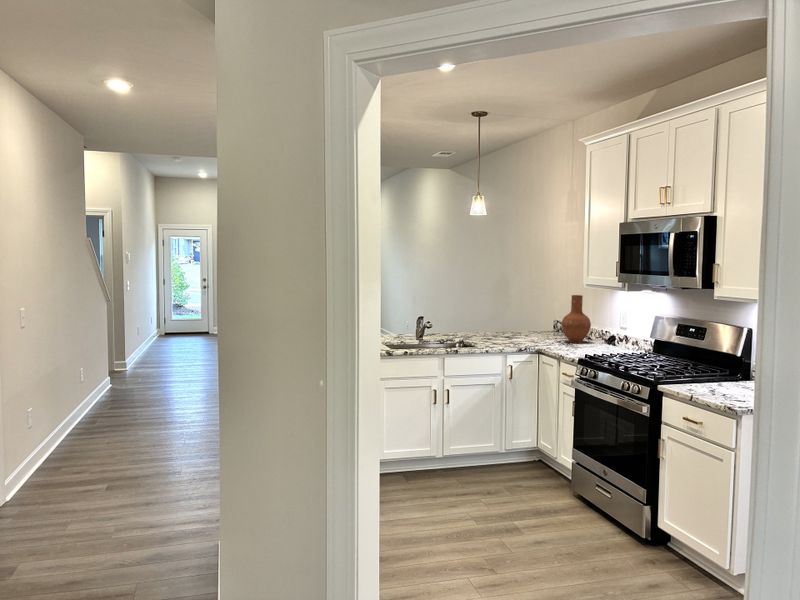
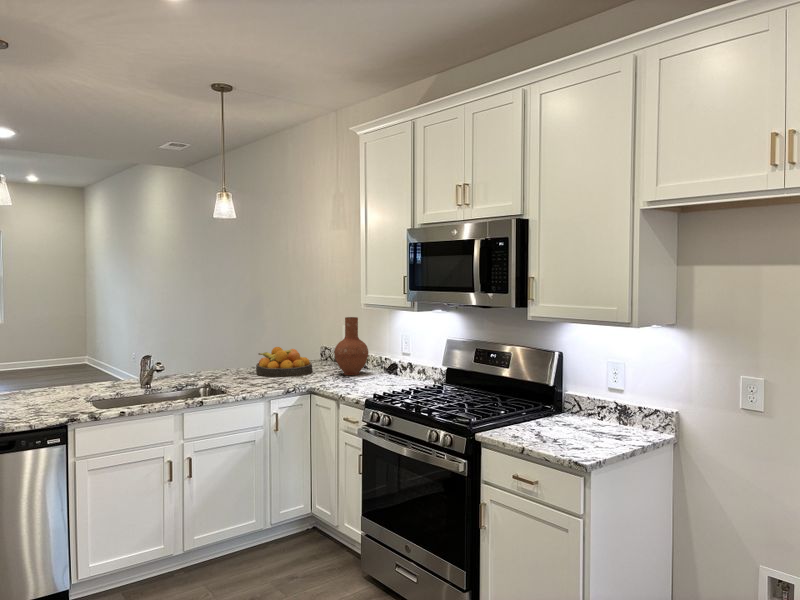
fruit bowl: none [499,317,544,341] -> present [256,347,312,377]

